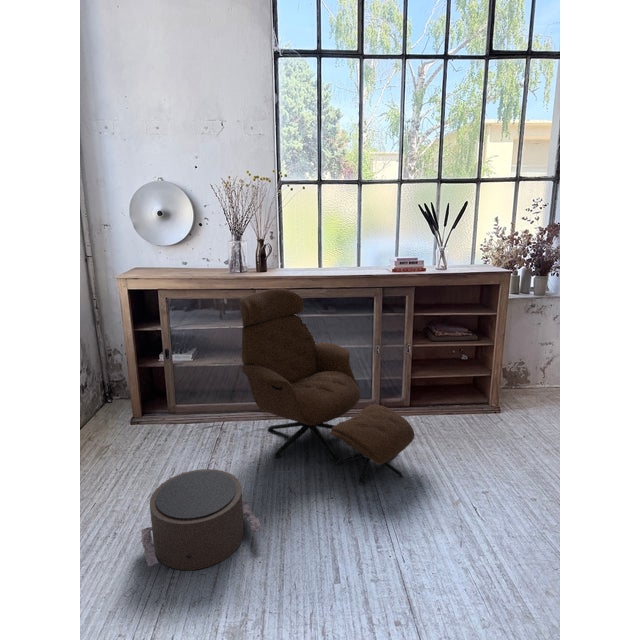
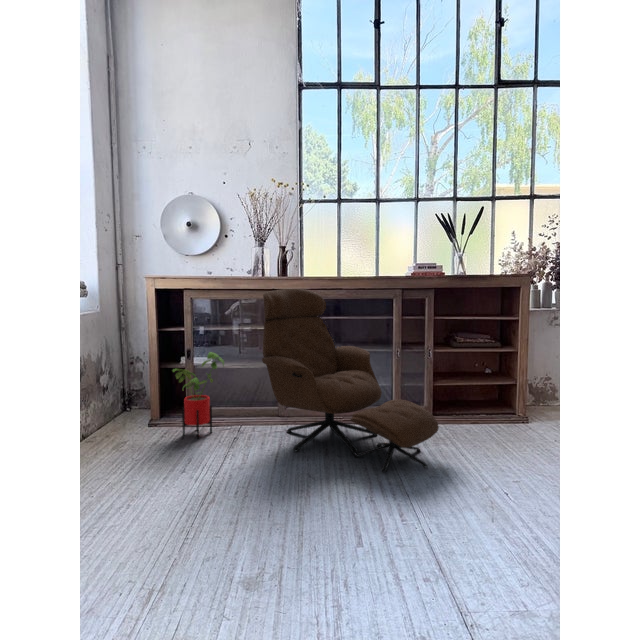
house plant: none [151,355,204,441] -> present [173,352,224,438]
pouf: present [141,469,262,570] -> none [155,443,280,533]

